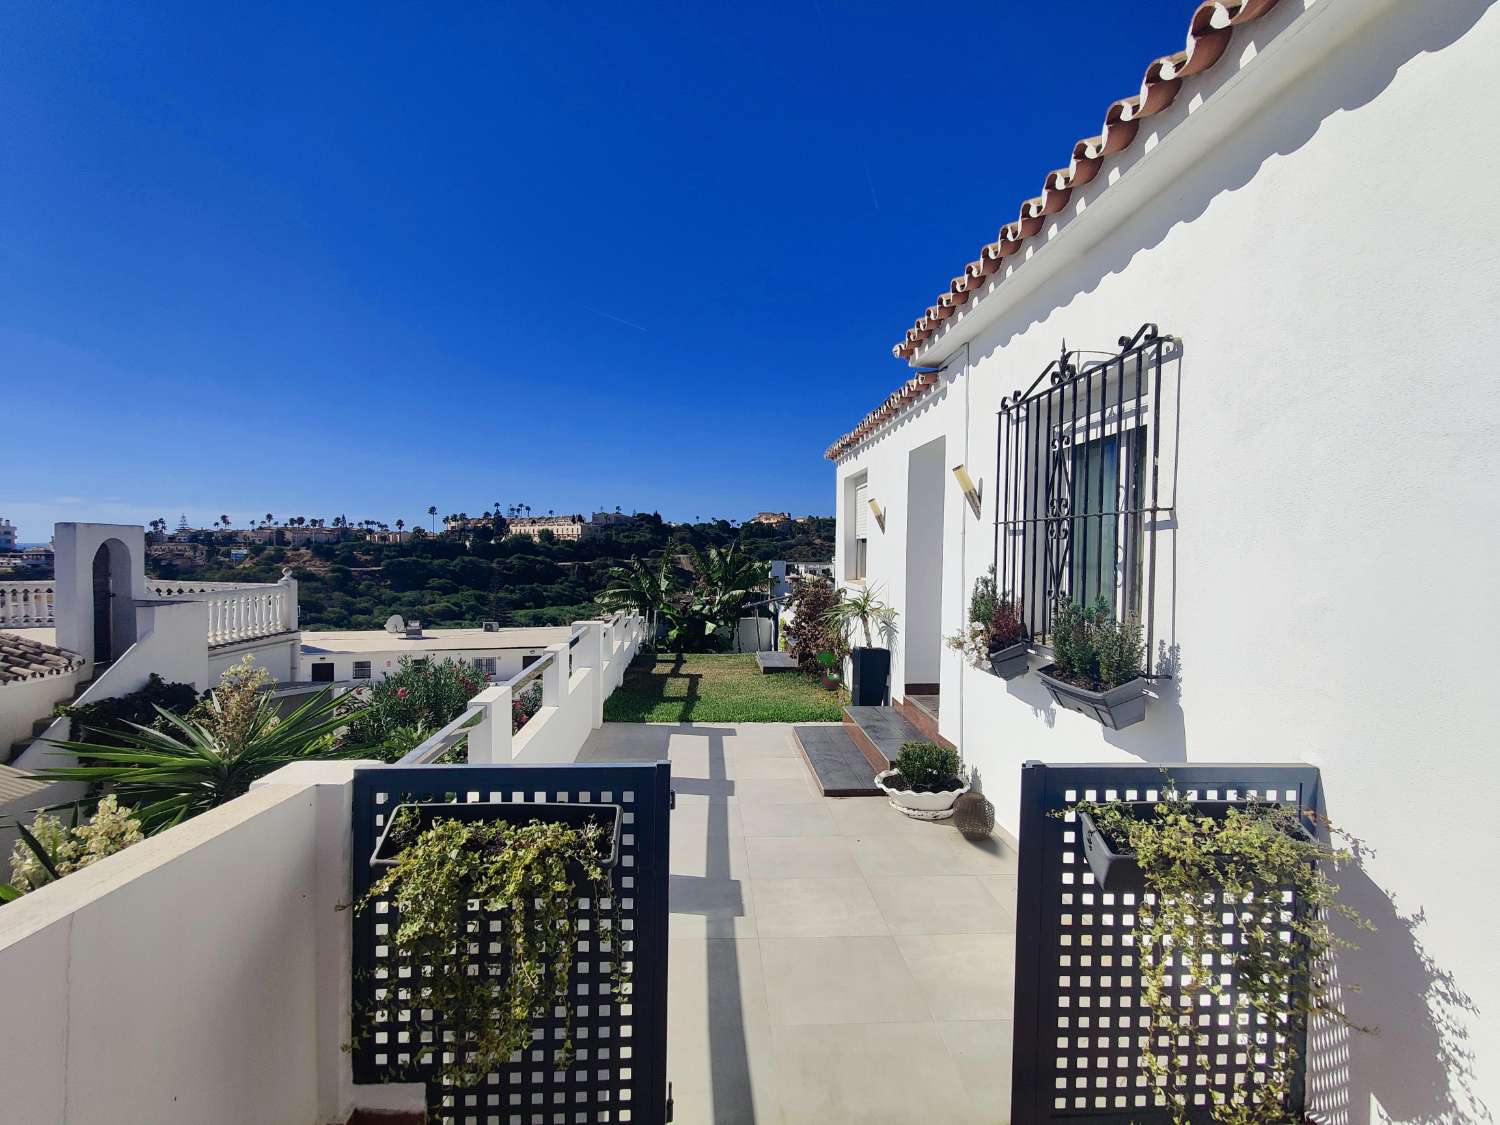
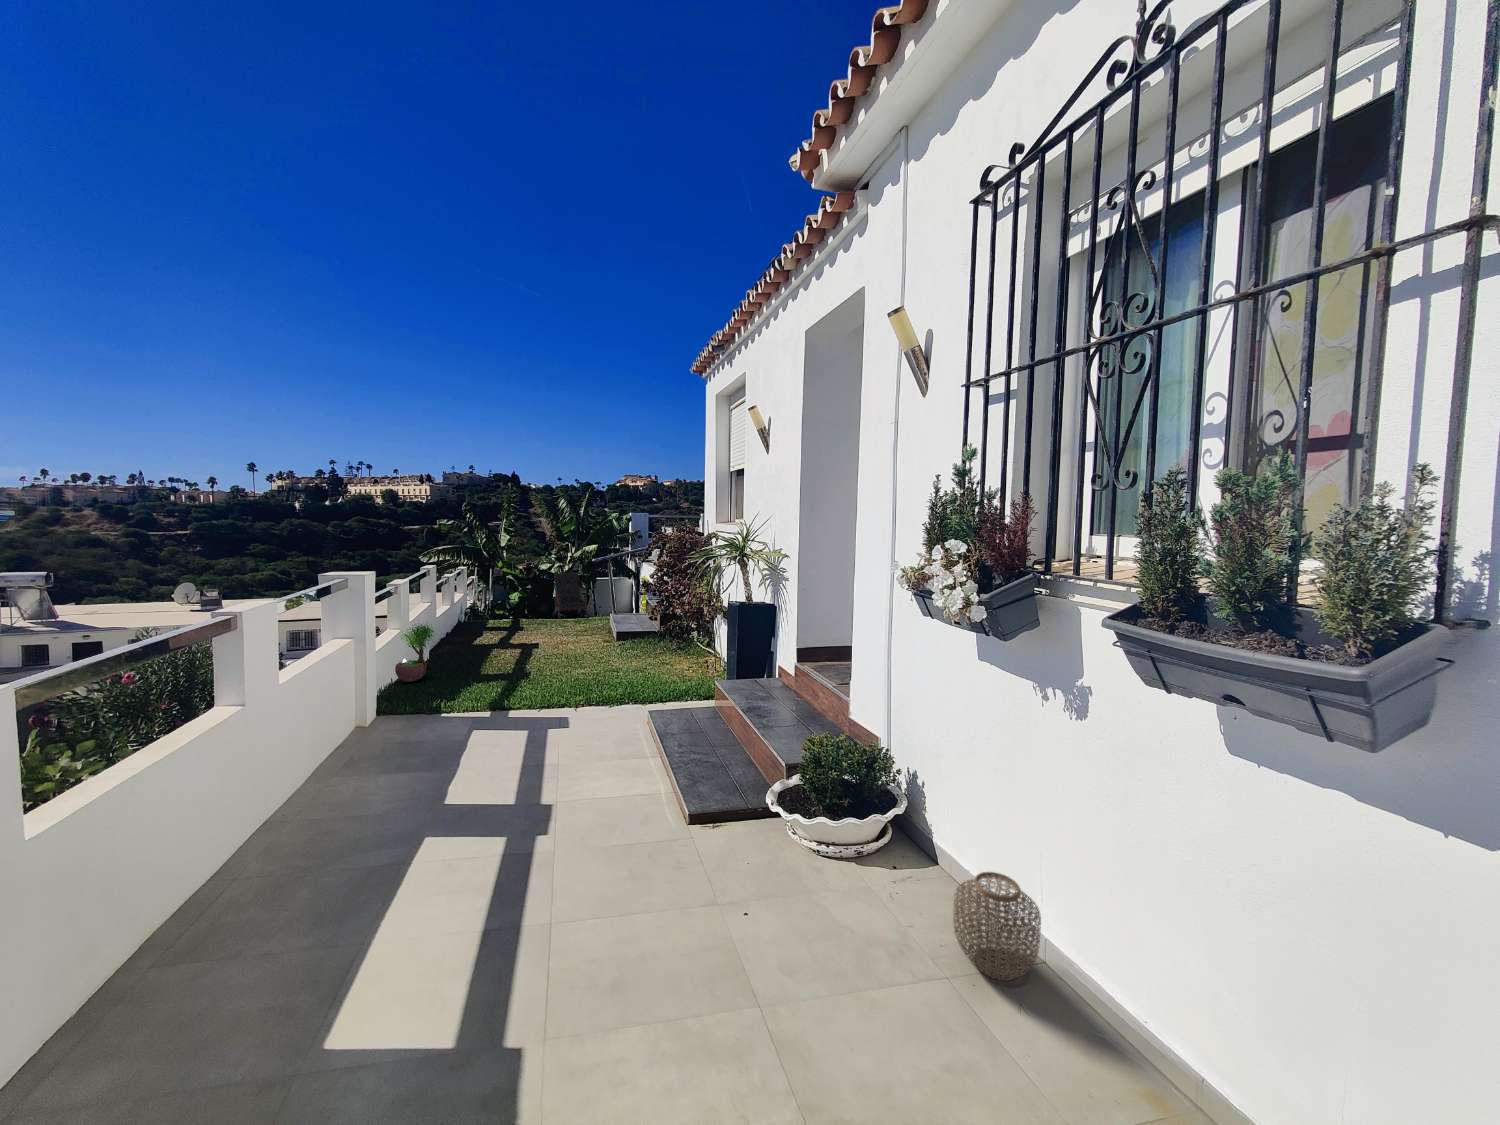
lounge chair: none [704,615,735,656] -> present [554,573,588,618]
potted tree: present [817,652,841,690] -> present [395,624,434,682]

